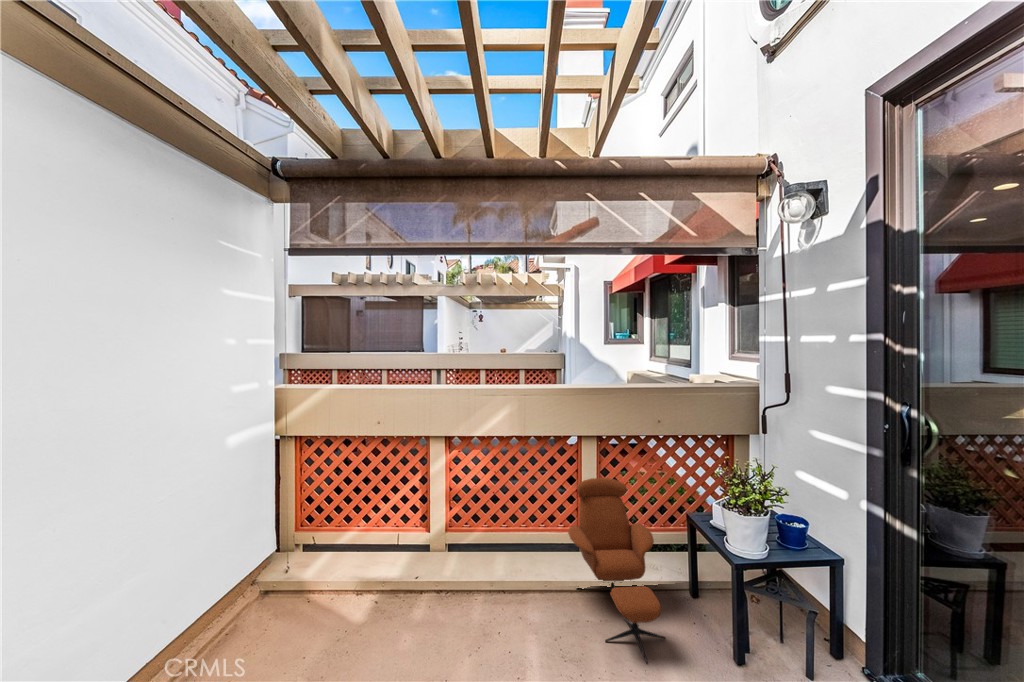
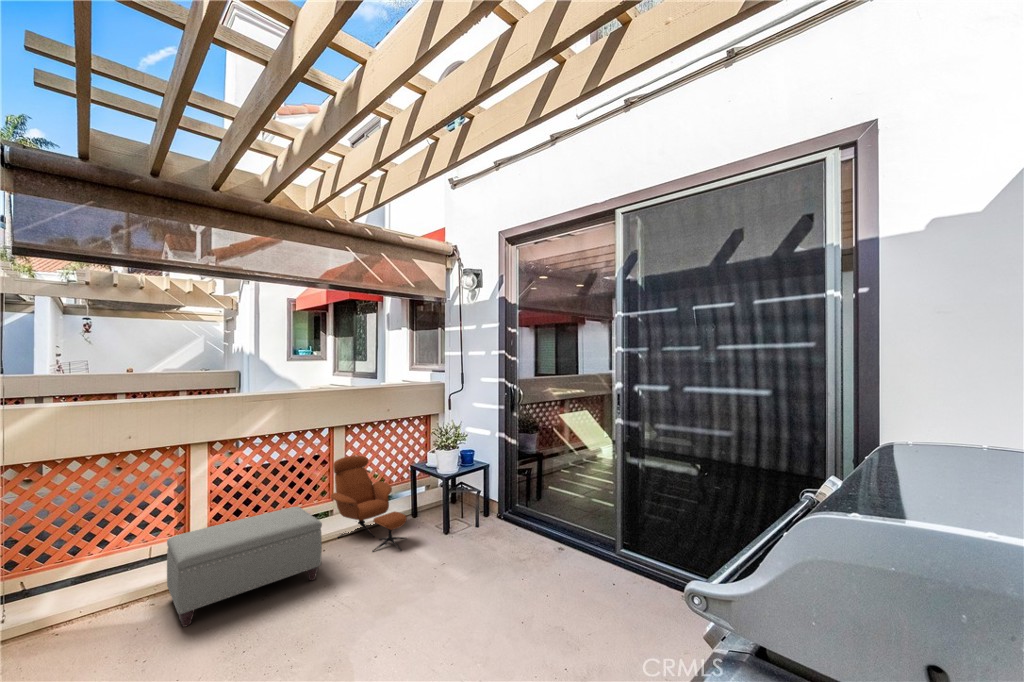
ottoman: none [355,537,519,658] -> present [167,507,322,627]

